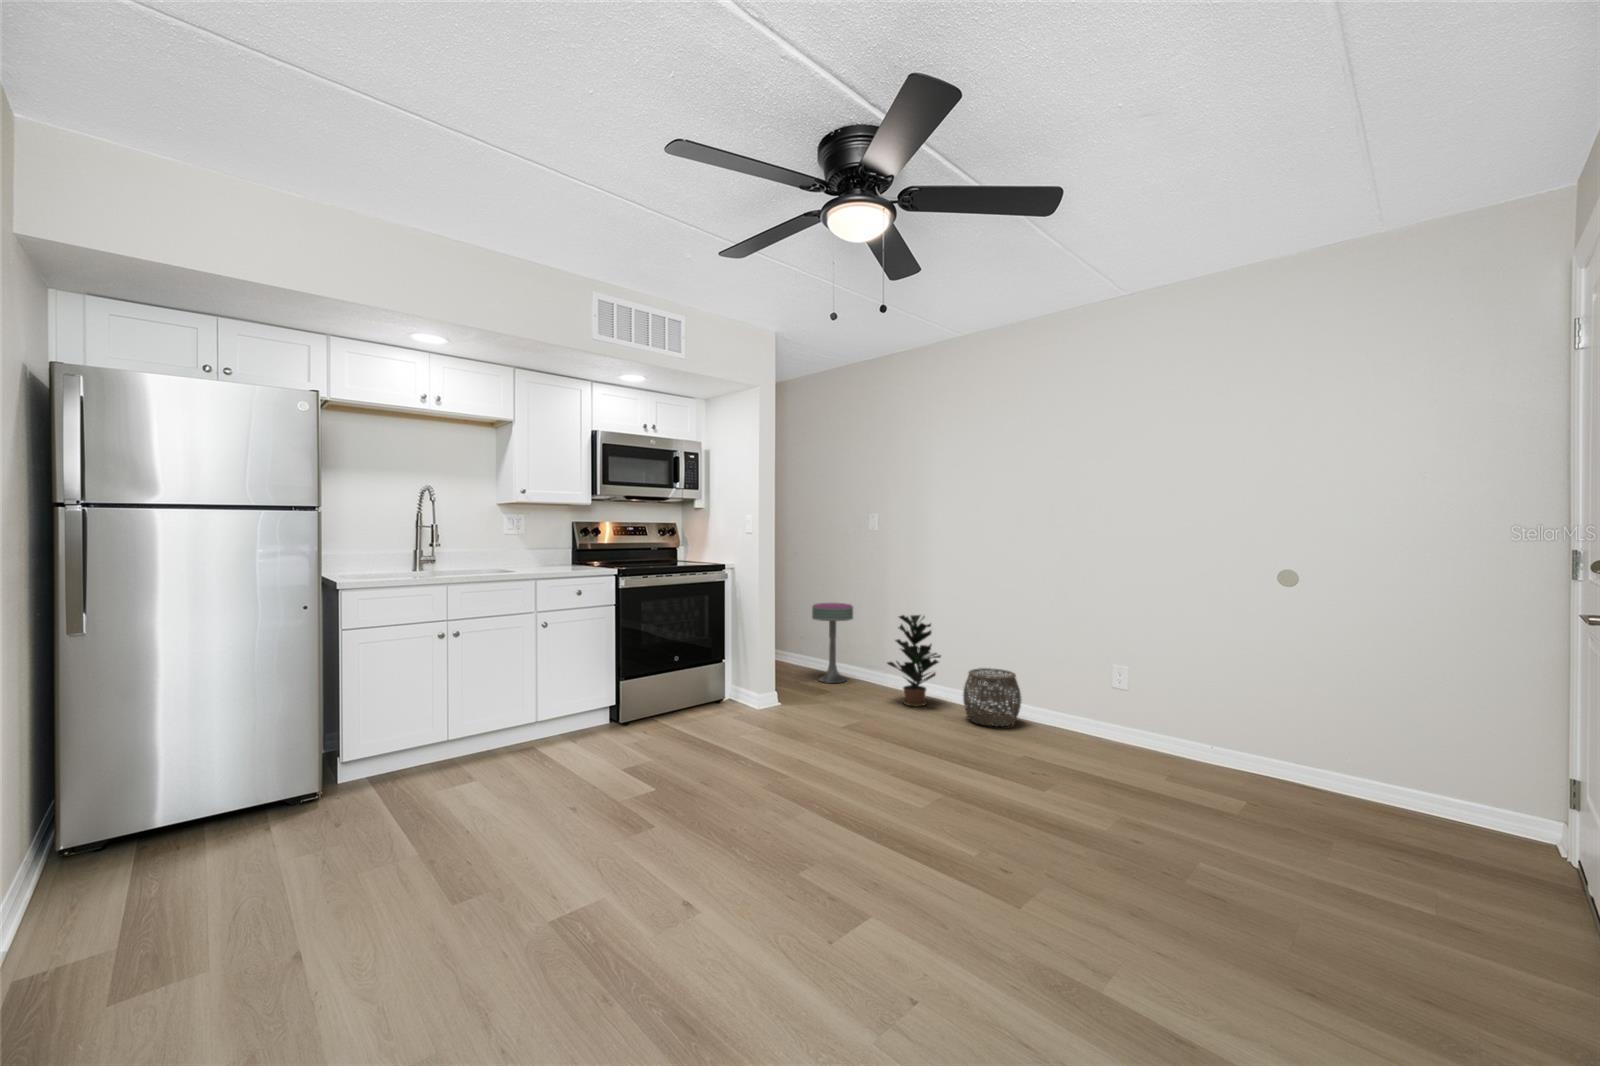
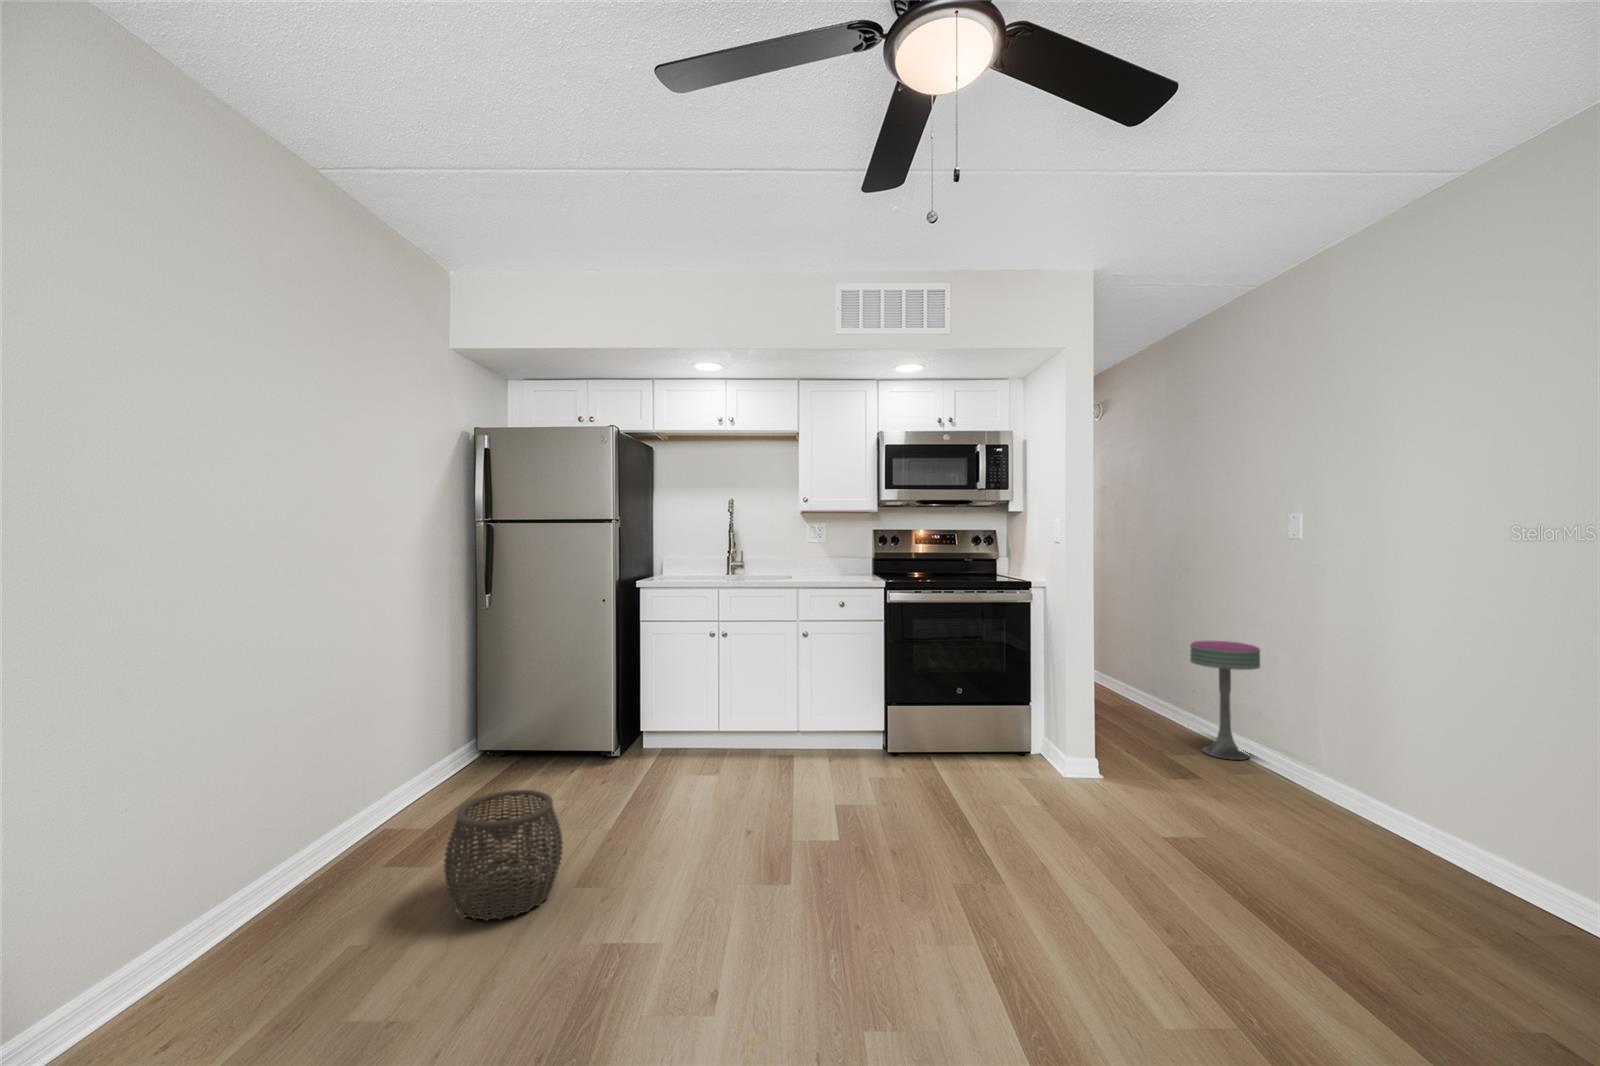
potted plant: present [887,615,941,706] -> none [1278,670,1391,826]
woven basket: present [963,668,1021,726] -> present [444,790,563,921]

